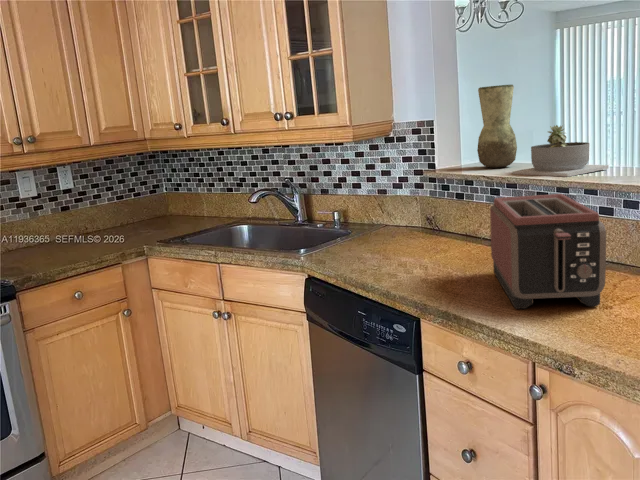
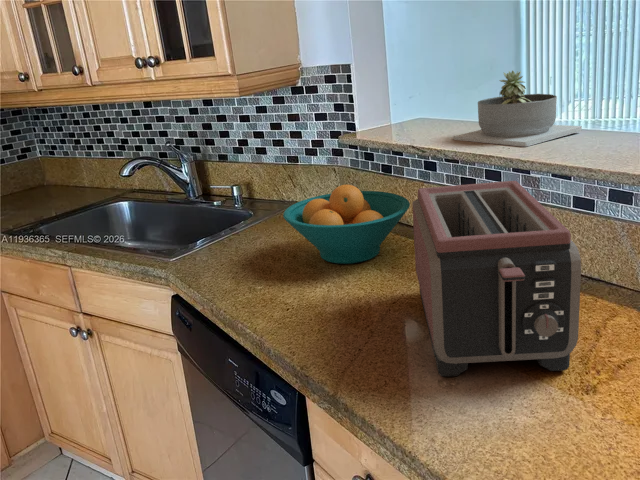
vase: present [477,85,517,168] -> none [409,13,462,128]
fruit bowl: none [389,202,482,258] -> present [283,184,410,264]

